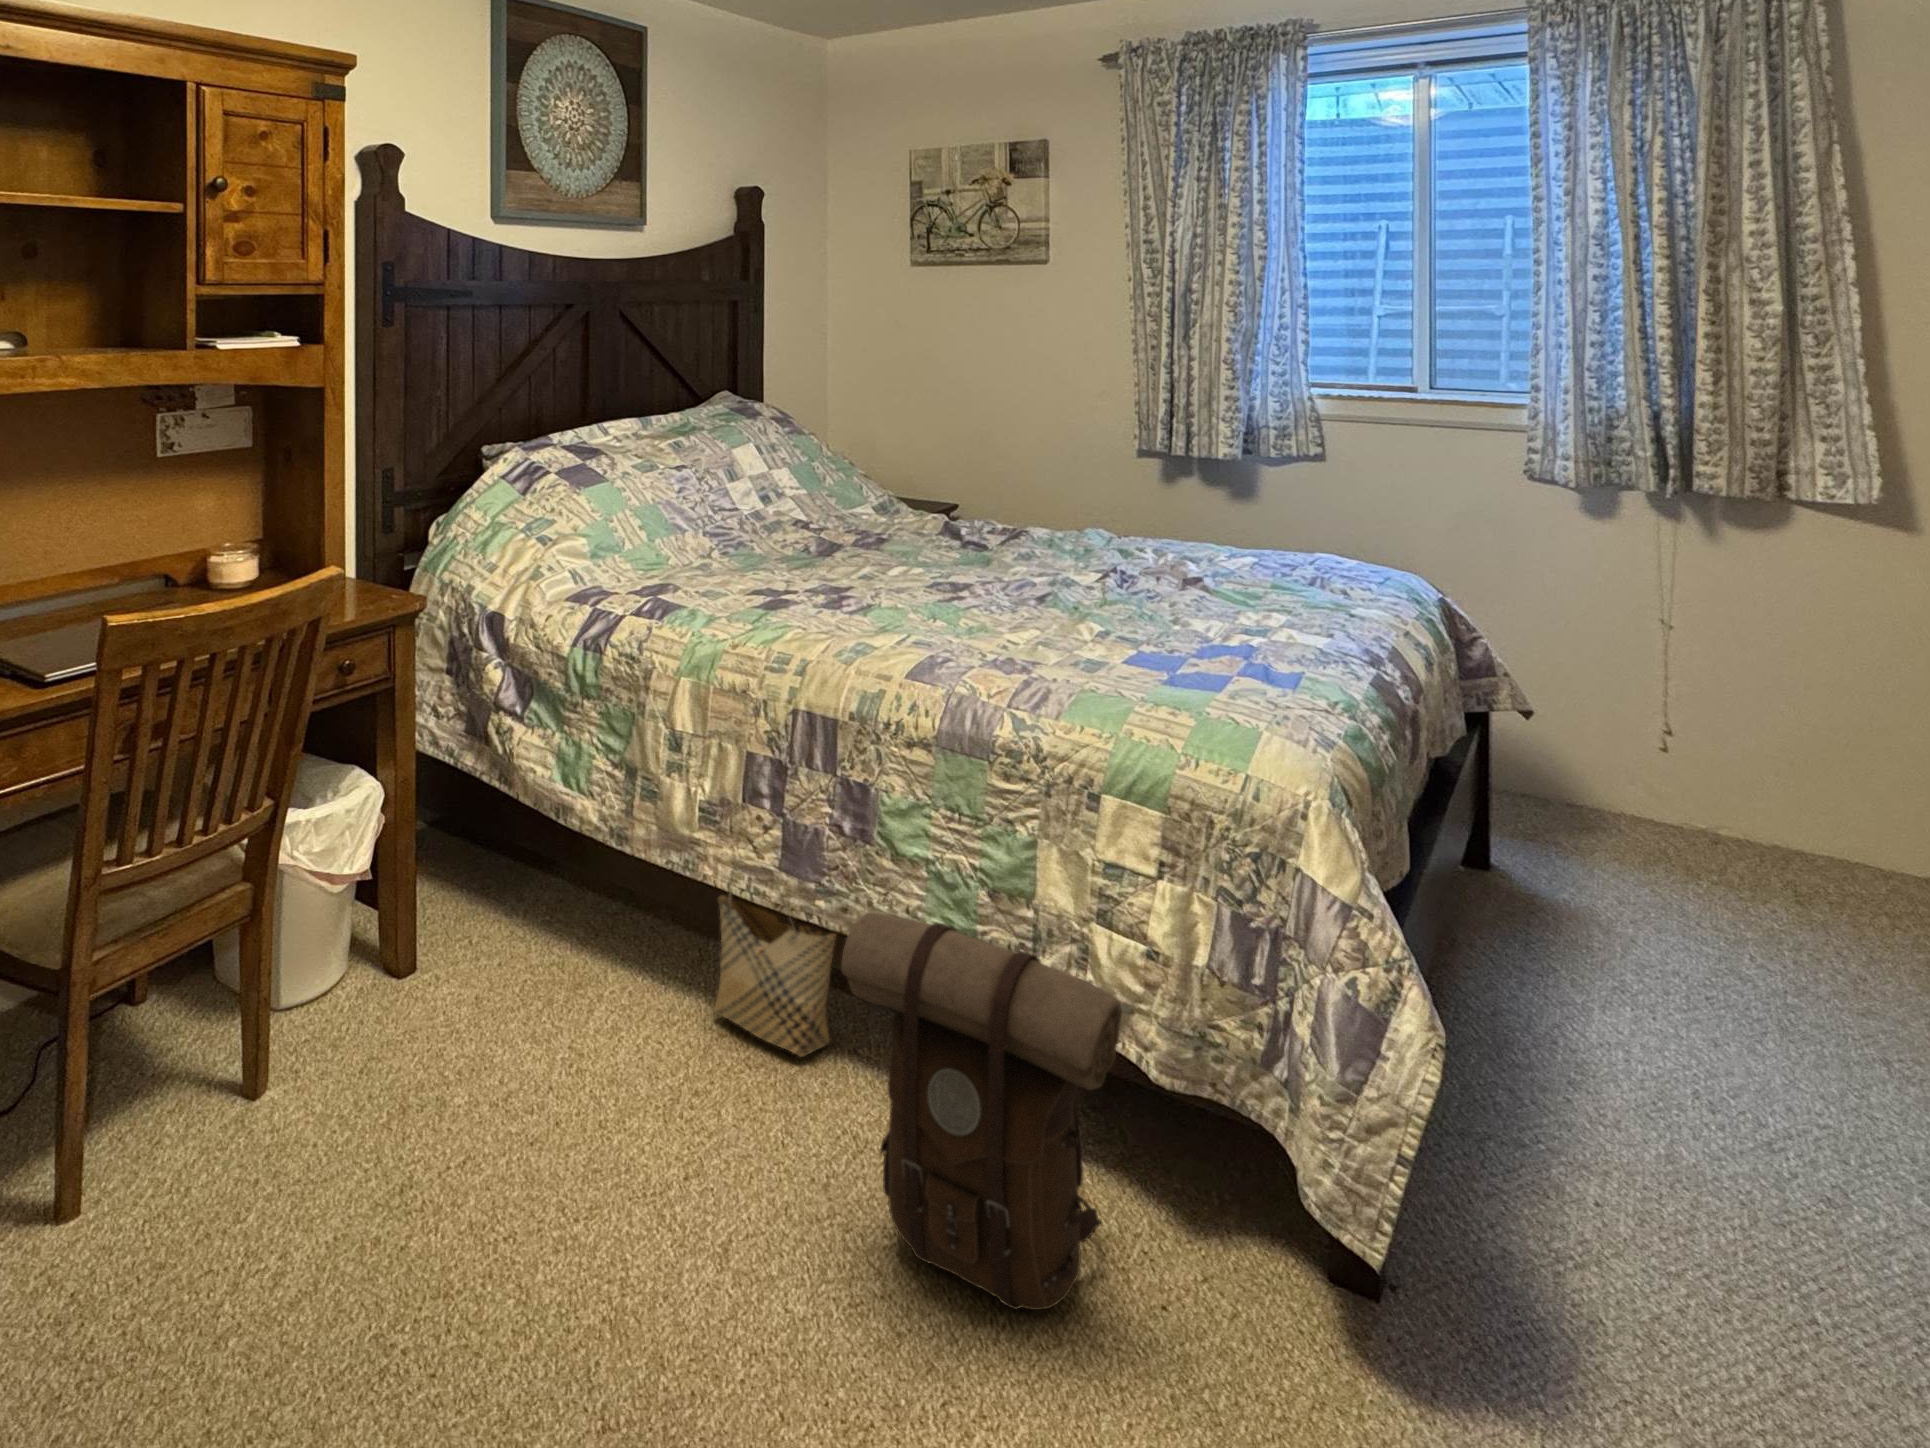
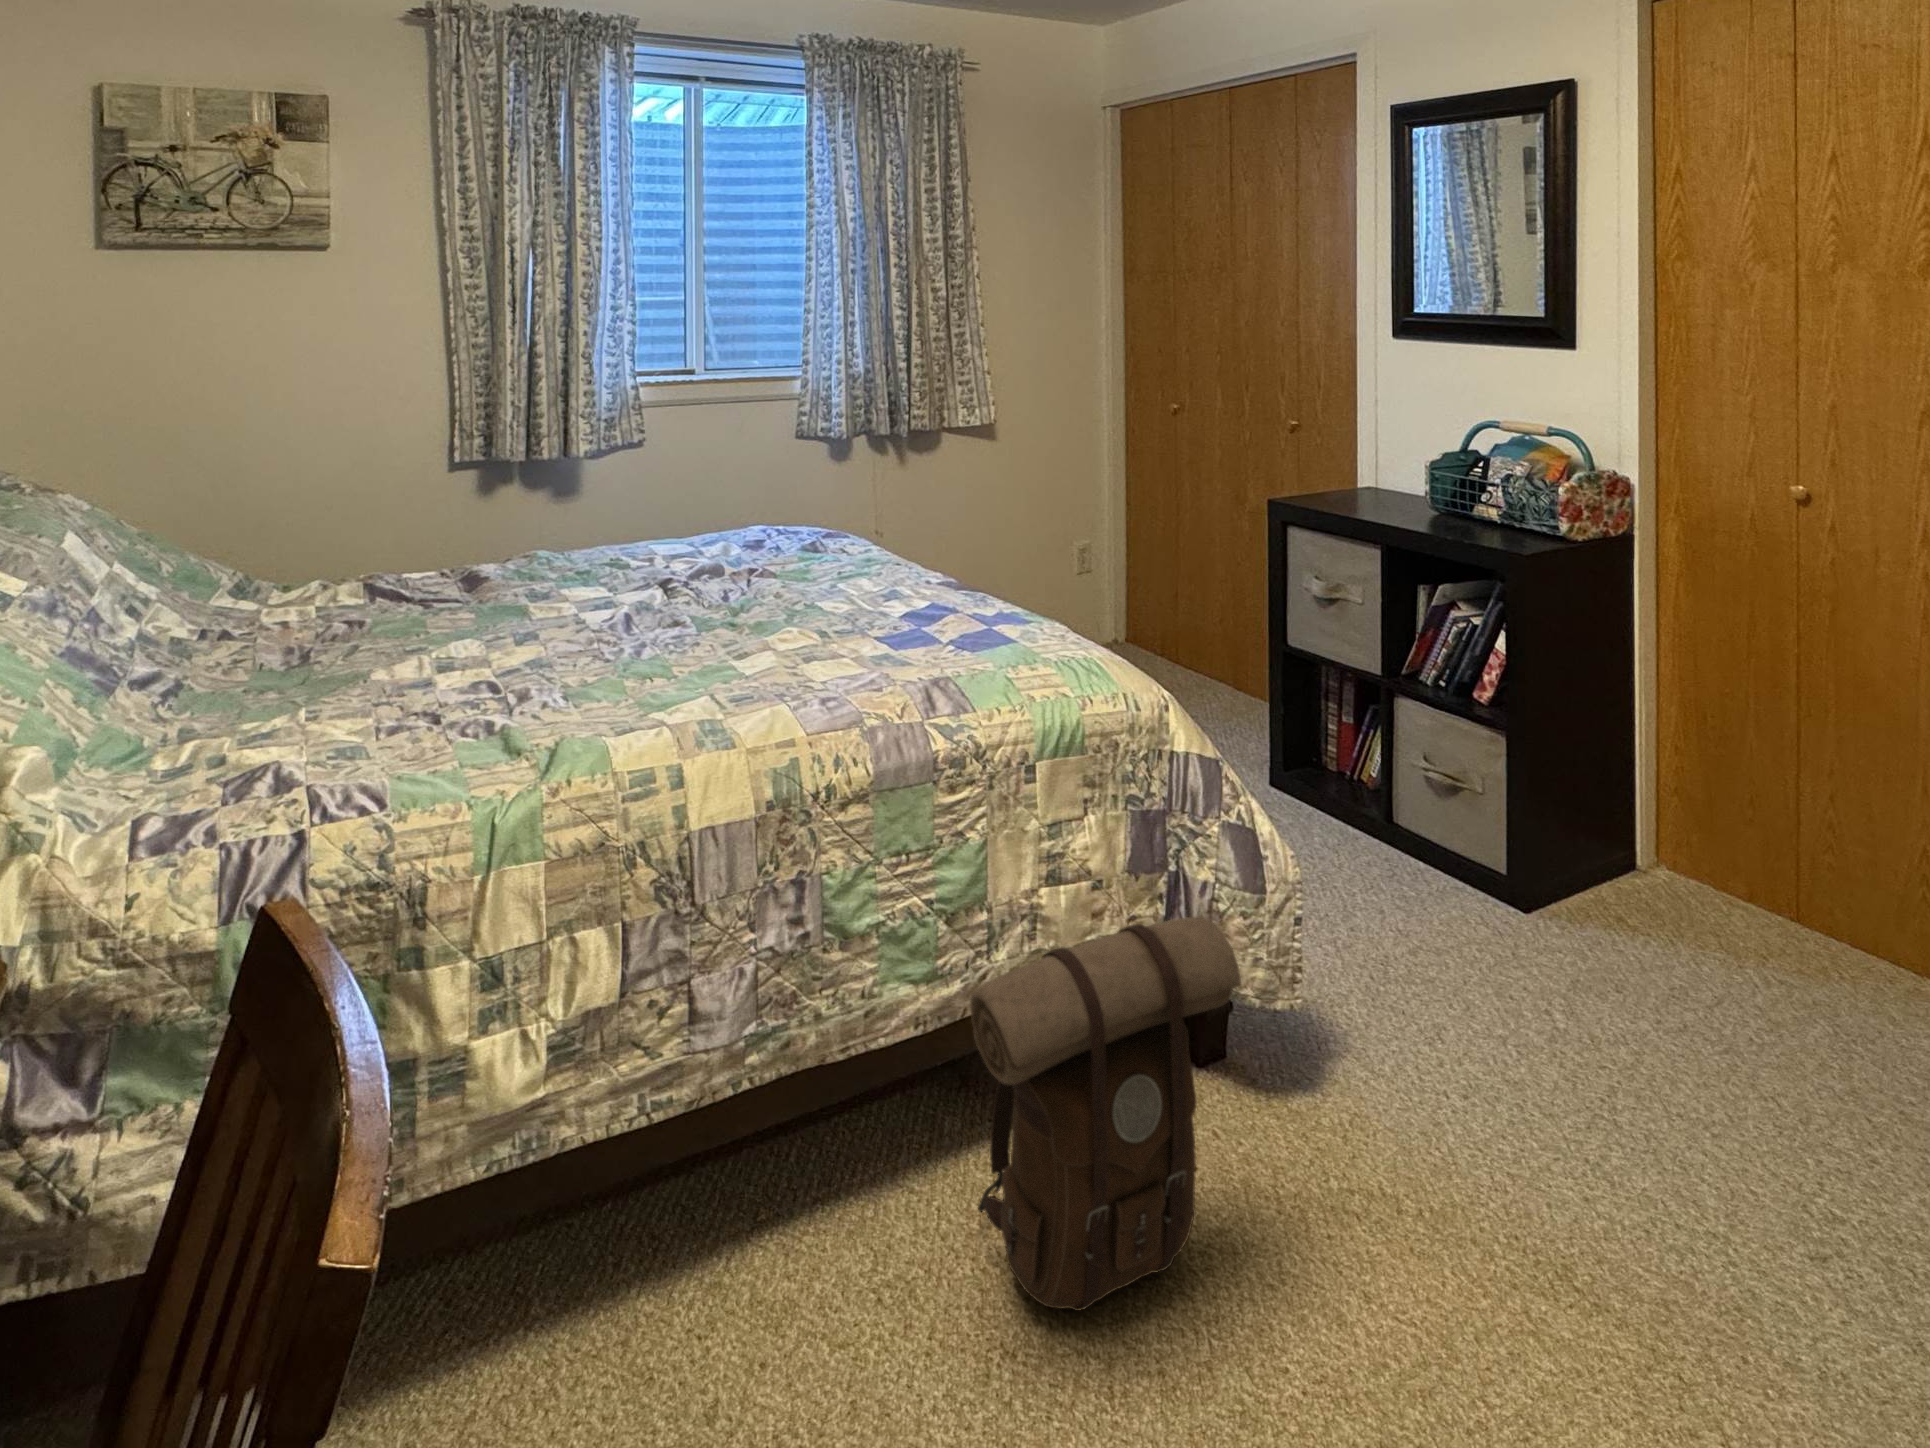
woven basket: present [714,858,836,1057] -> none [548,1011,731,1328]

